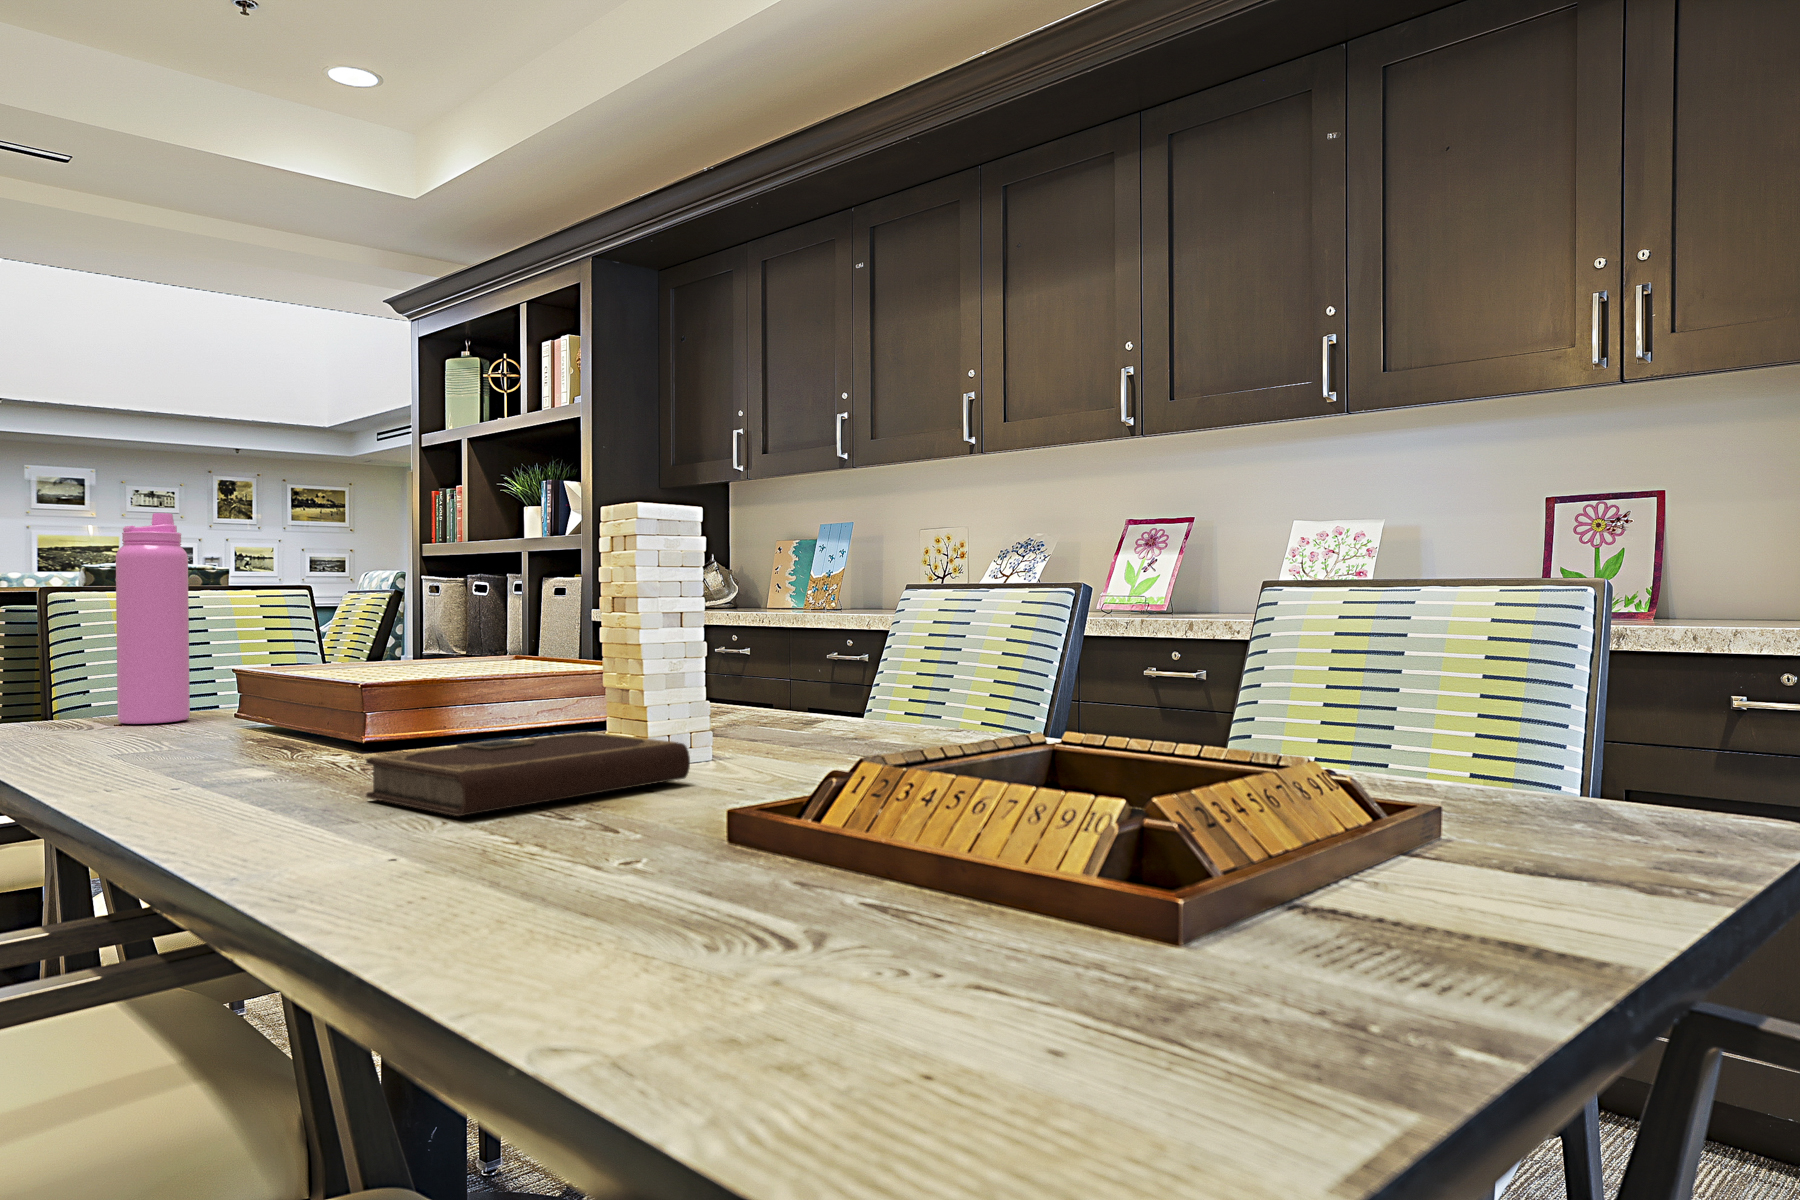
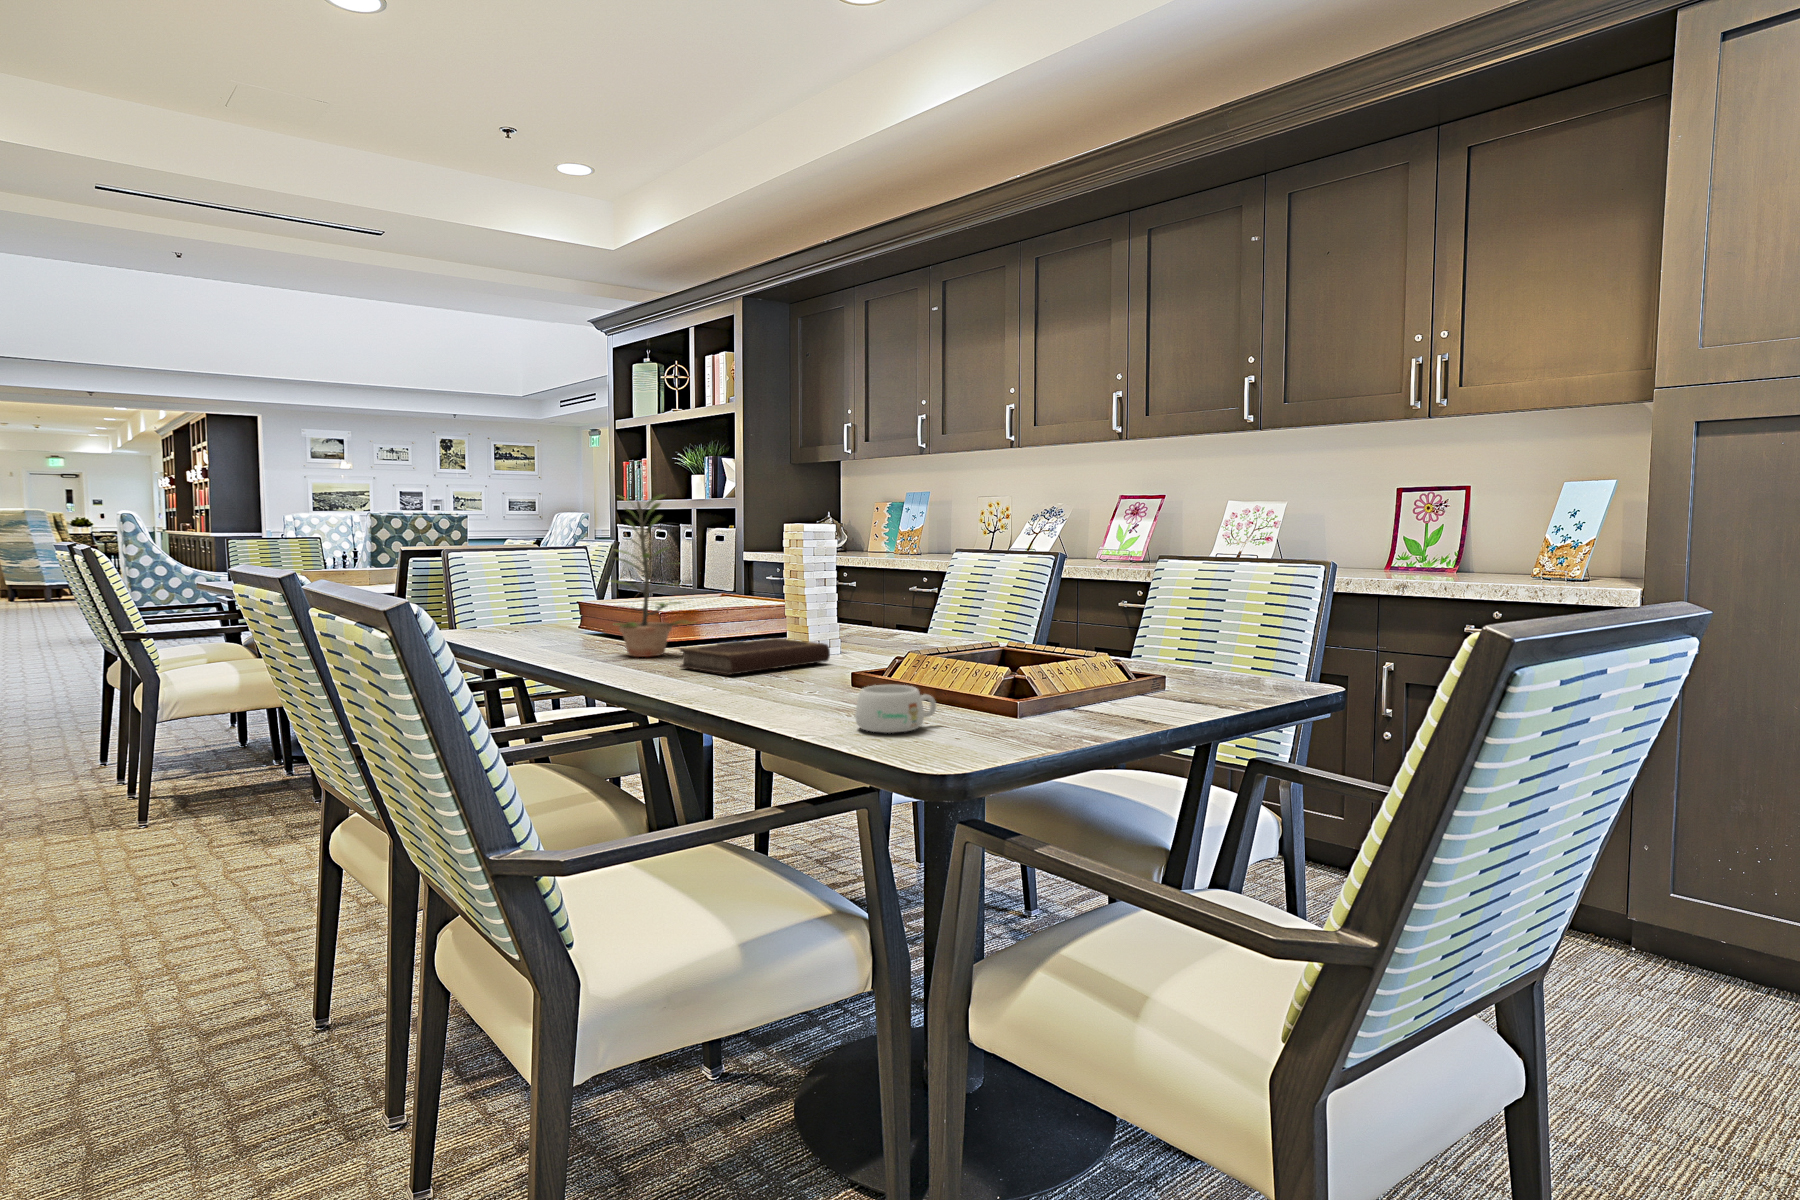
plant: none [239,450,431,773] -> present [609,494,690,657]
water bottle: present [116,513,190,724] -> none [503,512,543,631]
mug: none [730,871,972,1040] -> present [855,685,936,733]

